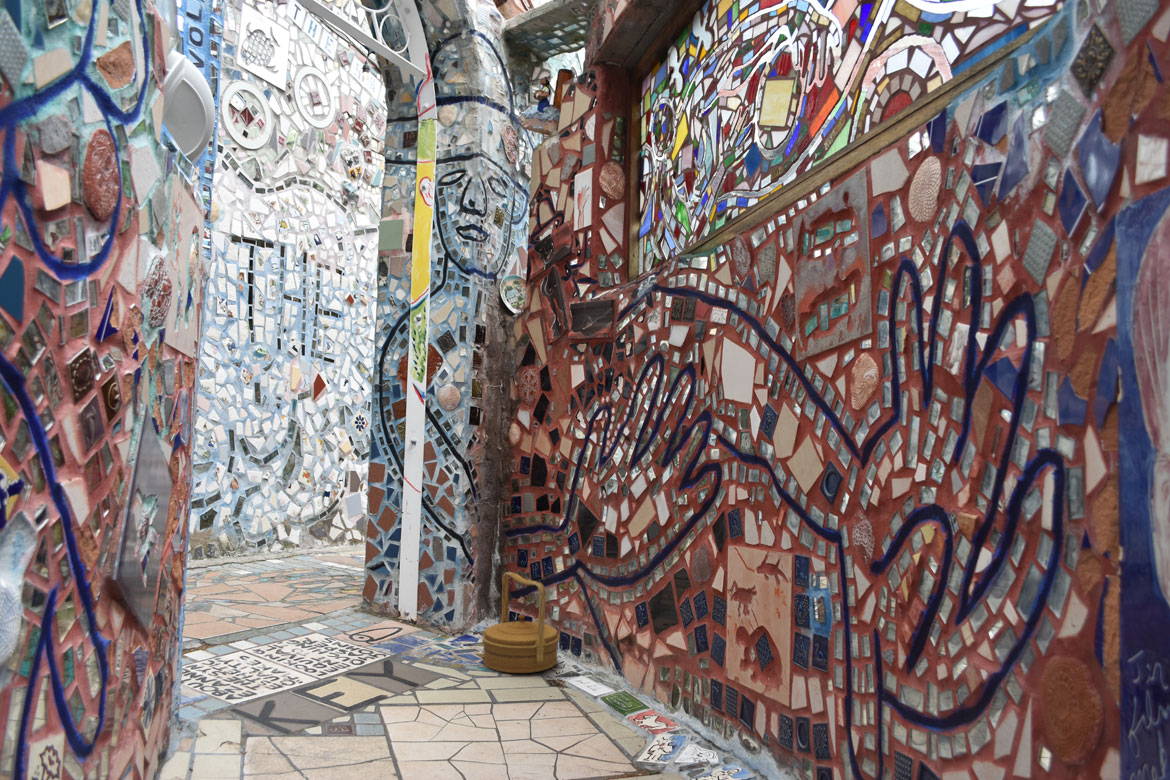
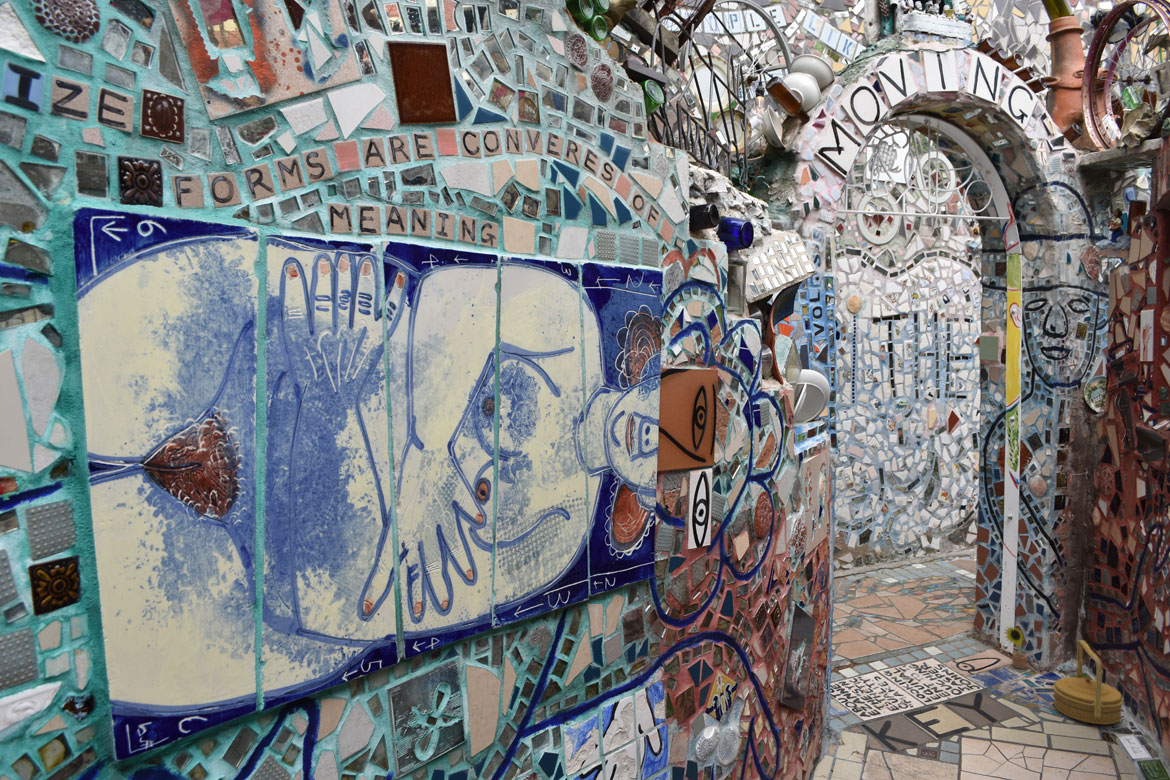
decorative plant: none [409,579,436,636] -> present [1005,627,1027,669]

